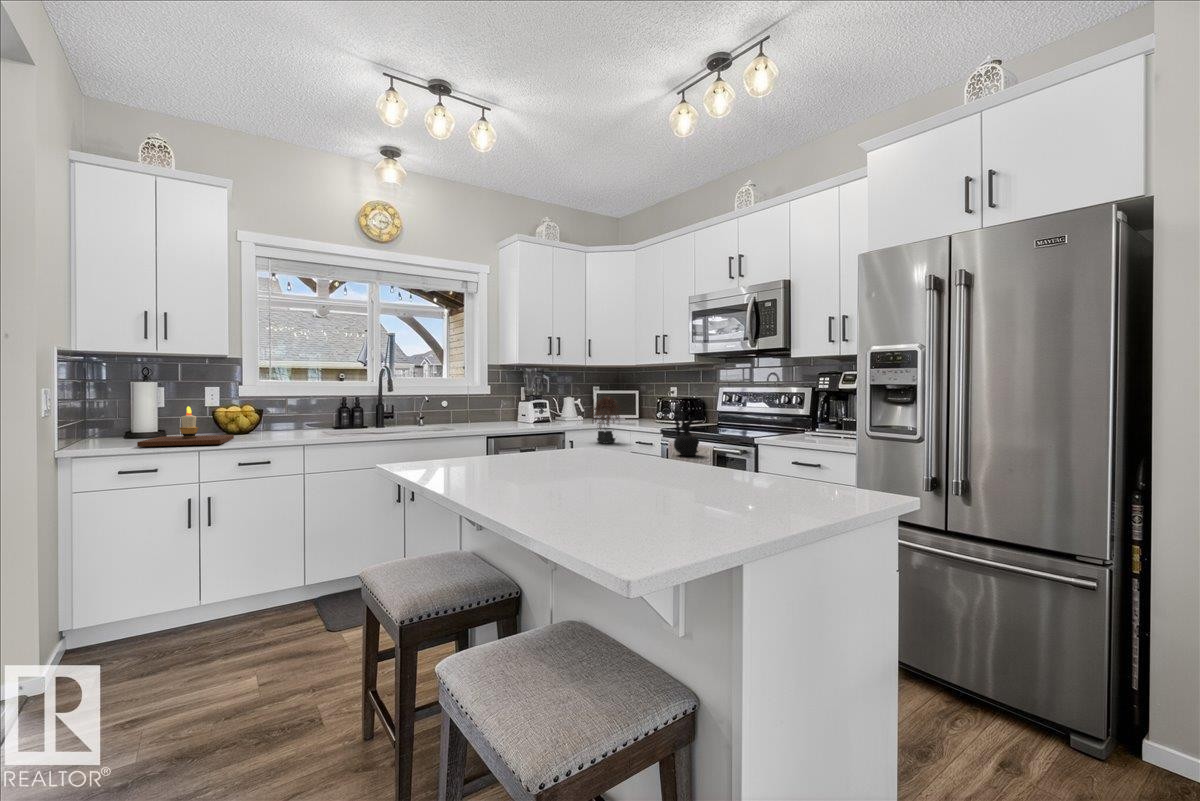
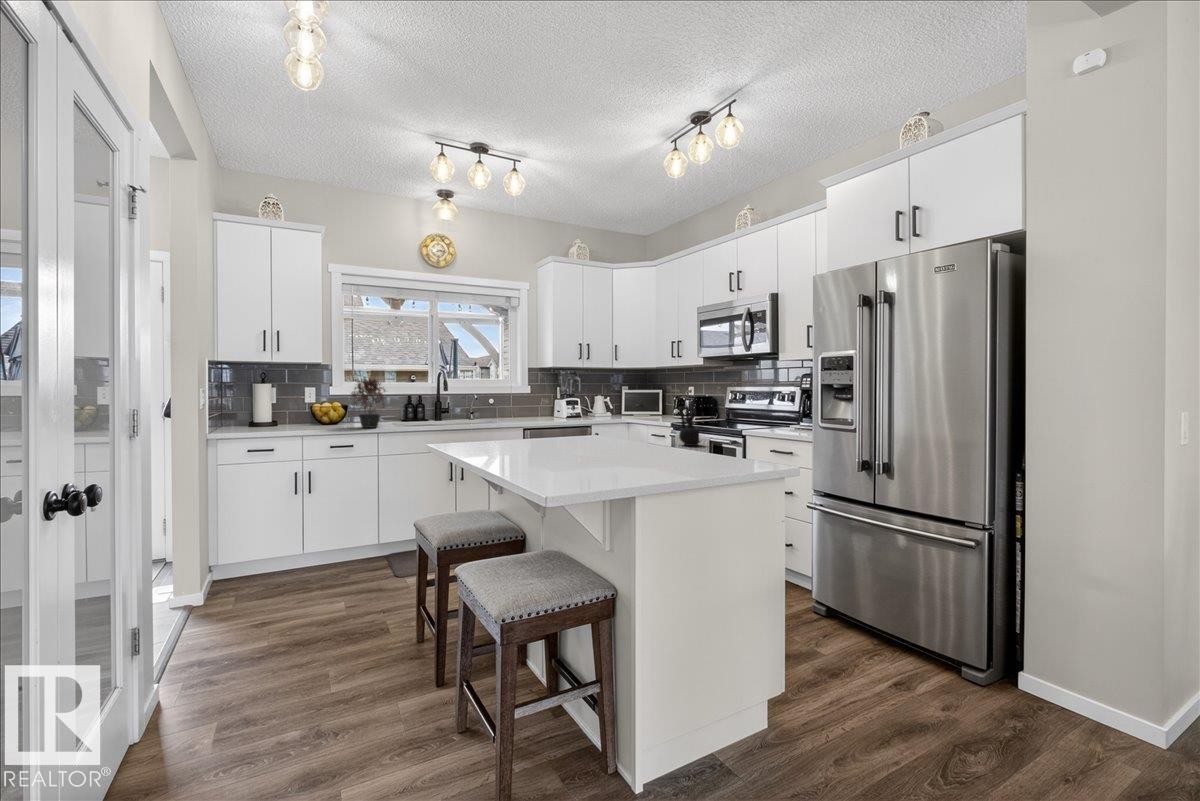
potted plant: present [591,396,621,443] -> present [351,377,385,428]
candle: present [137,406,234,447] -> none [259,402,326,432]

